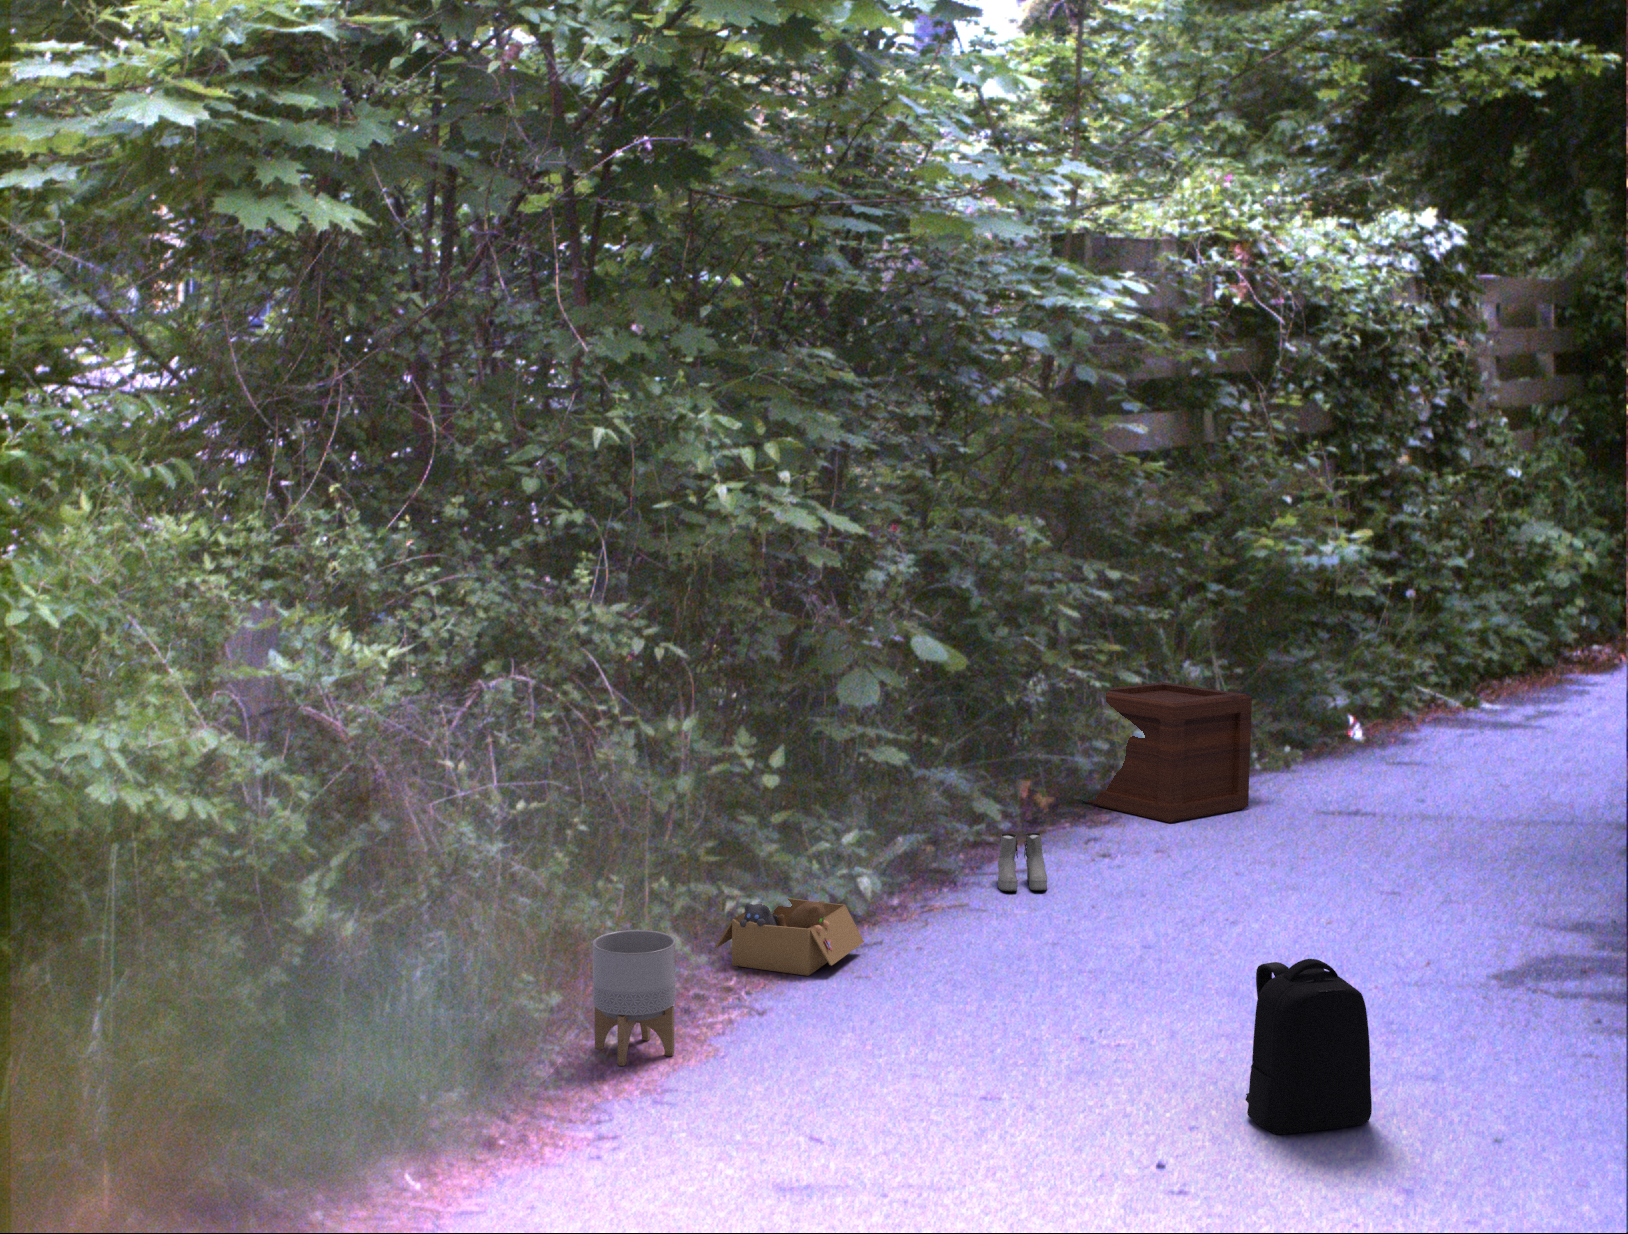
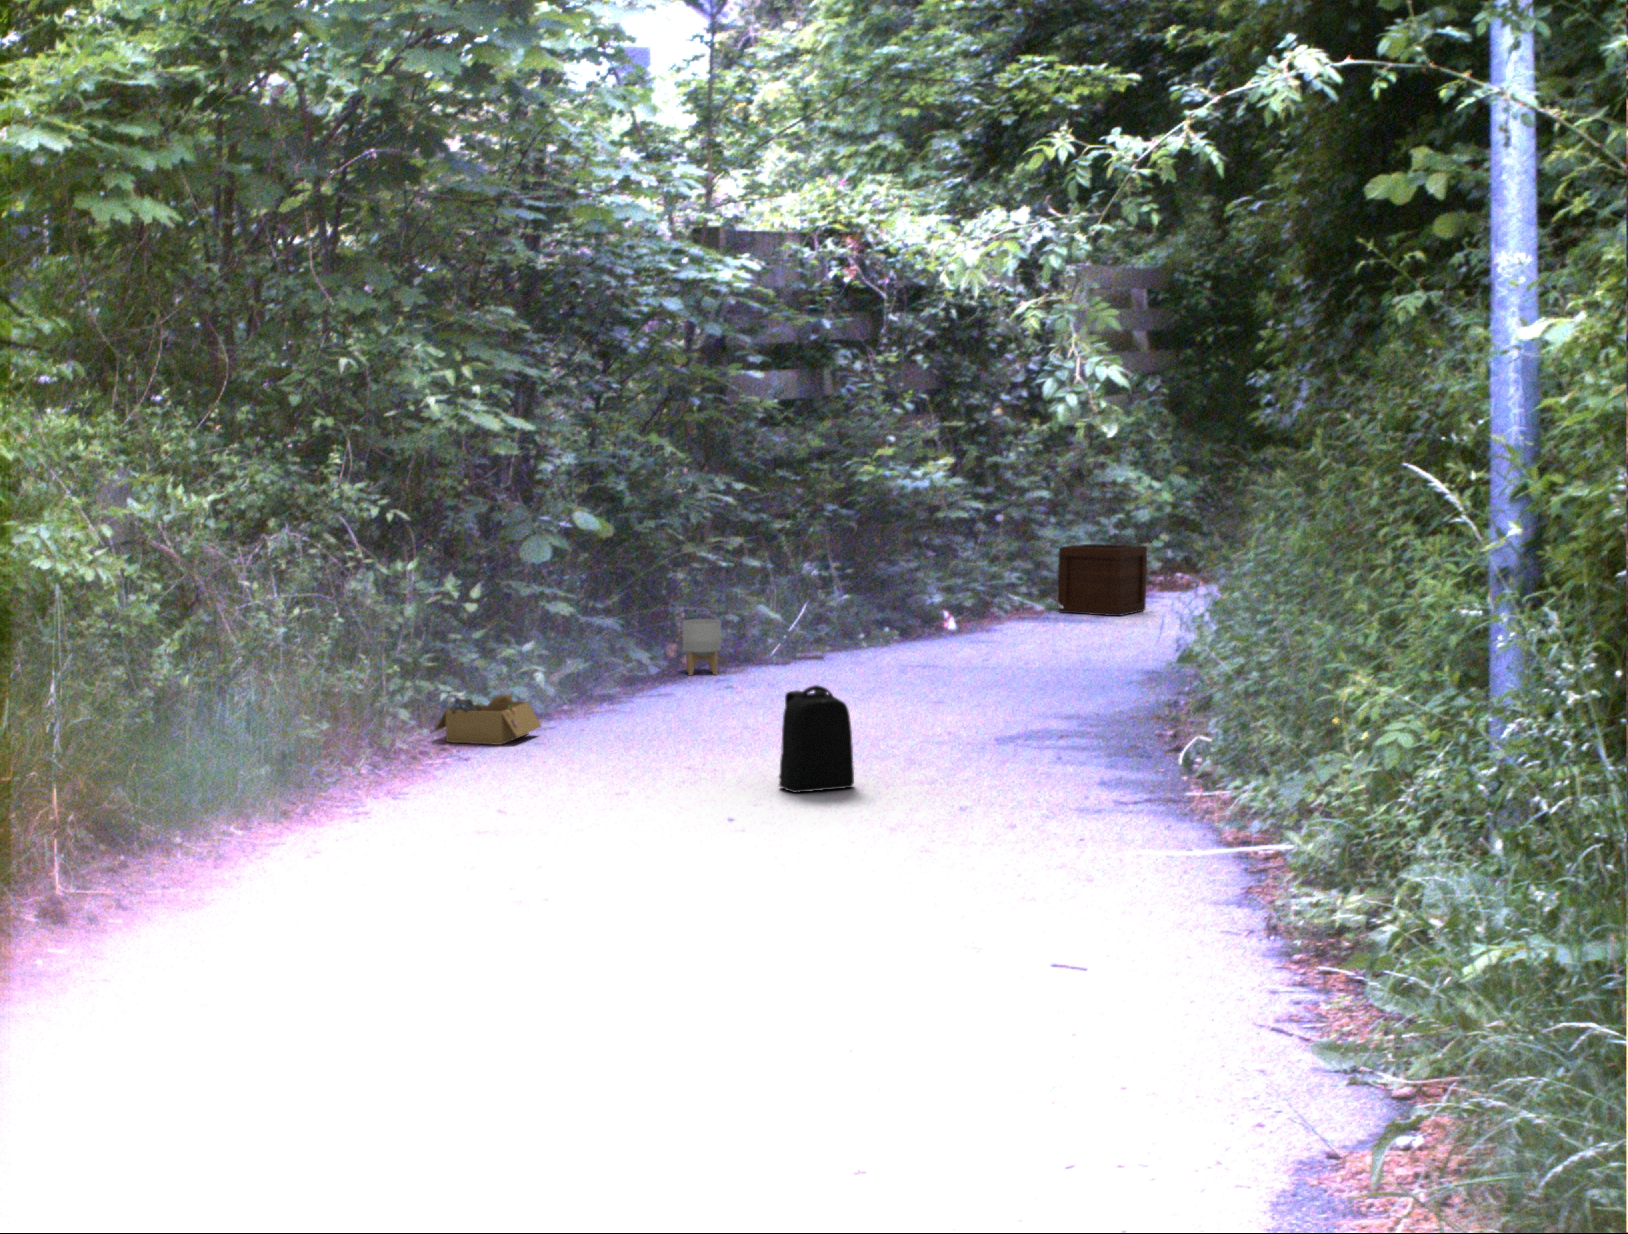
wooden crate: present [1084,682,1252,823] -> present [1058,544,1147,616]
boots: present [998,833,1047,891] -> none [646,666,682,706]
planter: present [593,930,675,1066] -> present [683,619,721,675]

